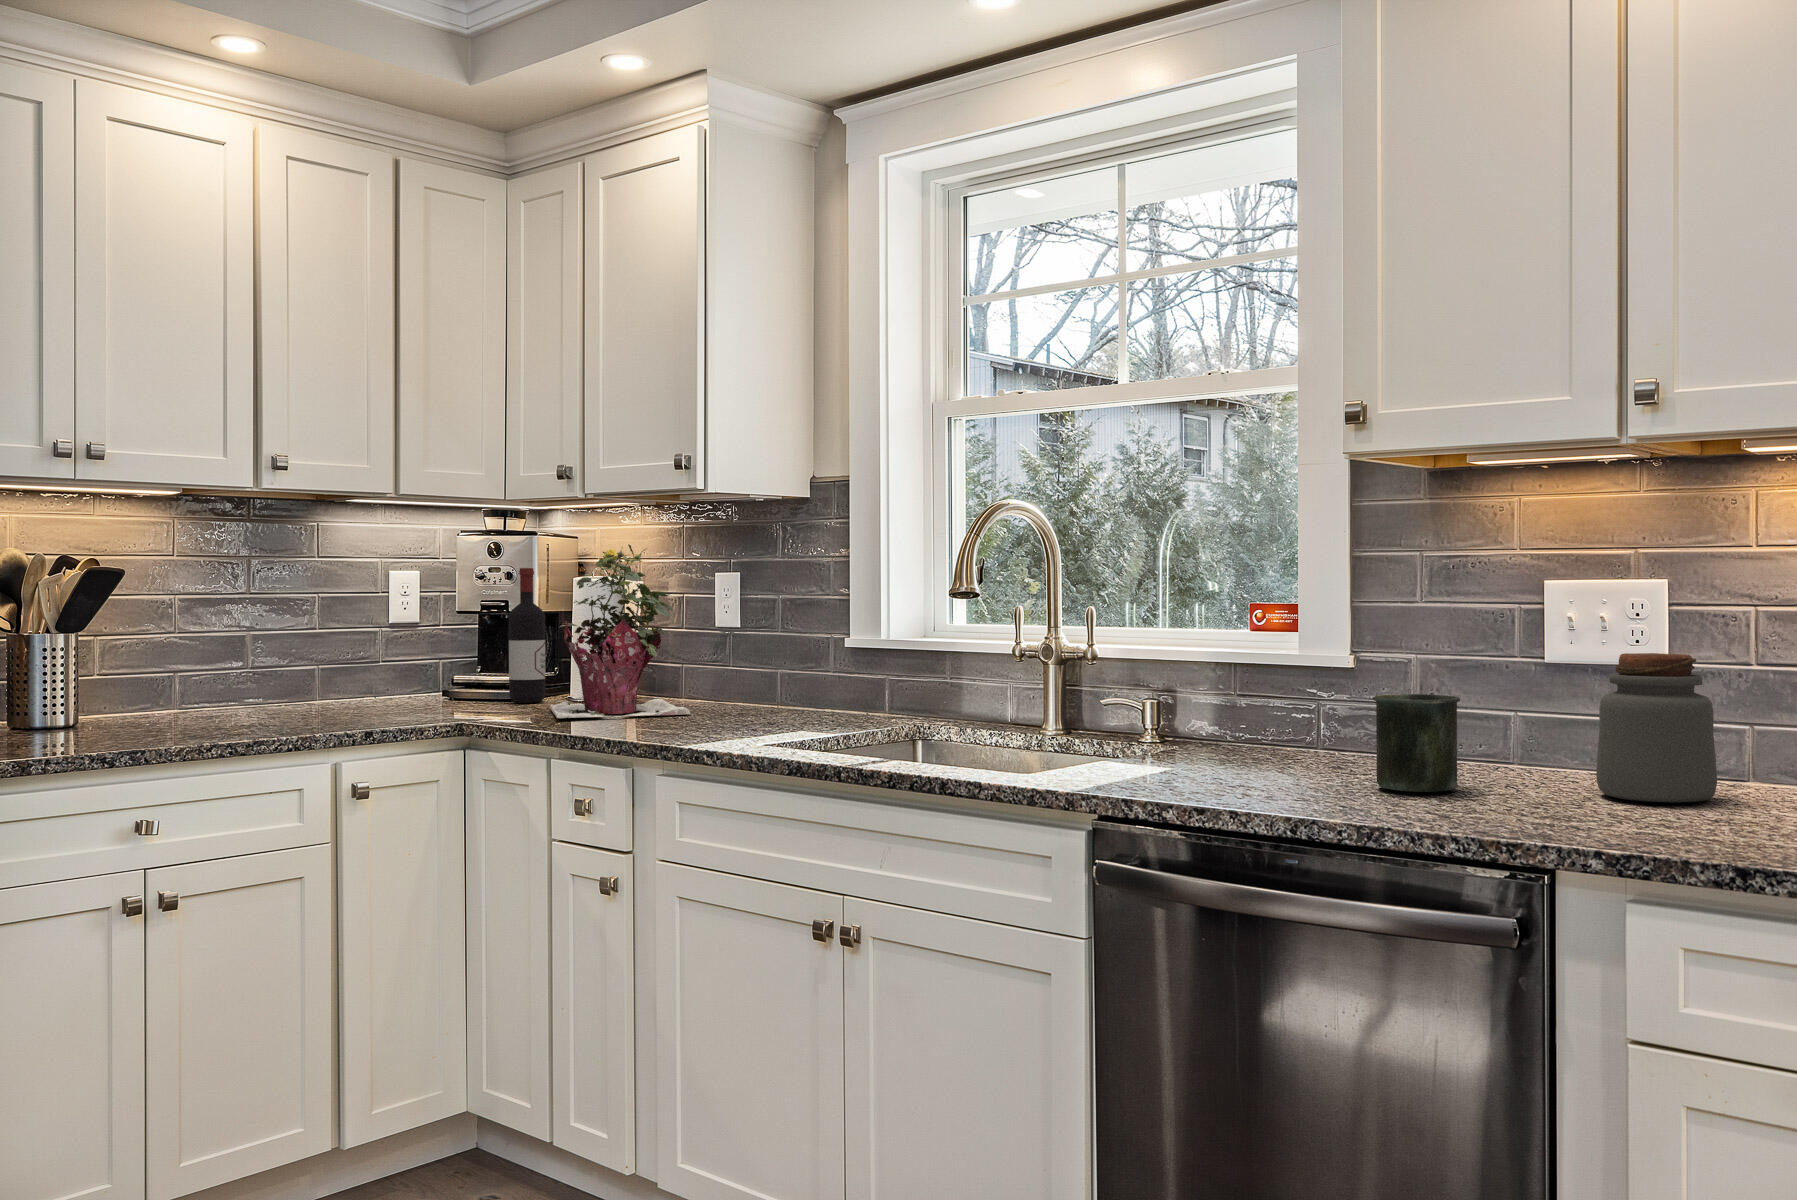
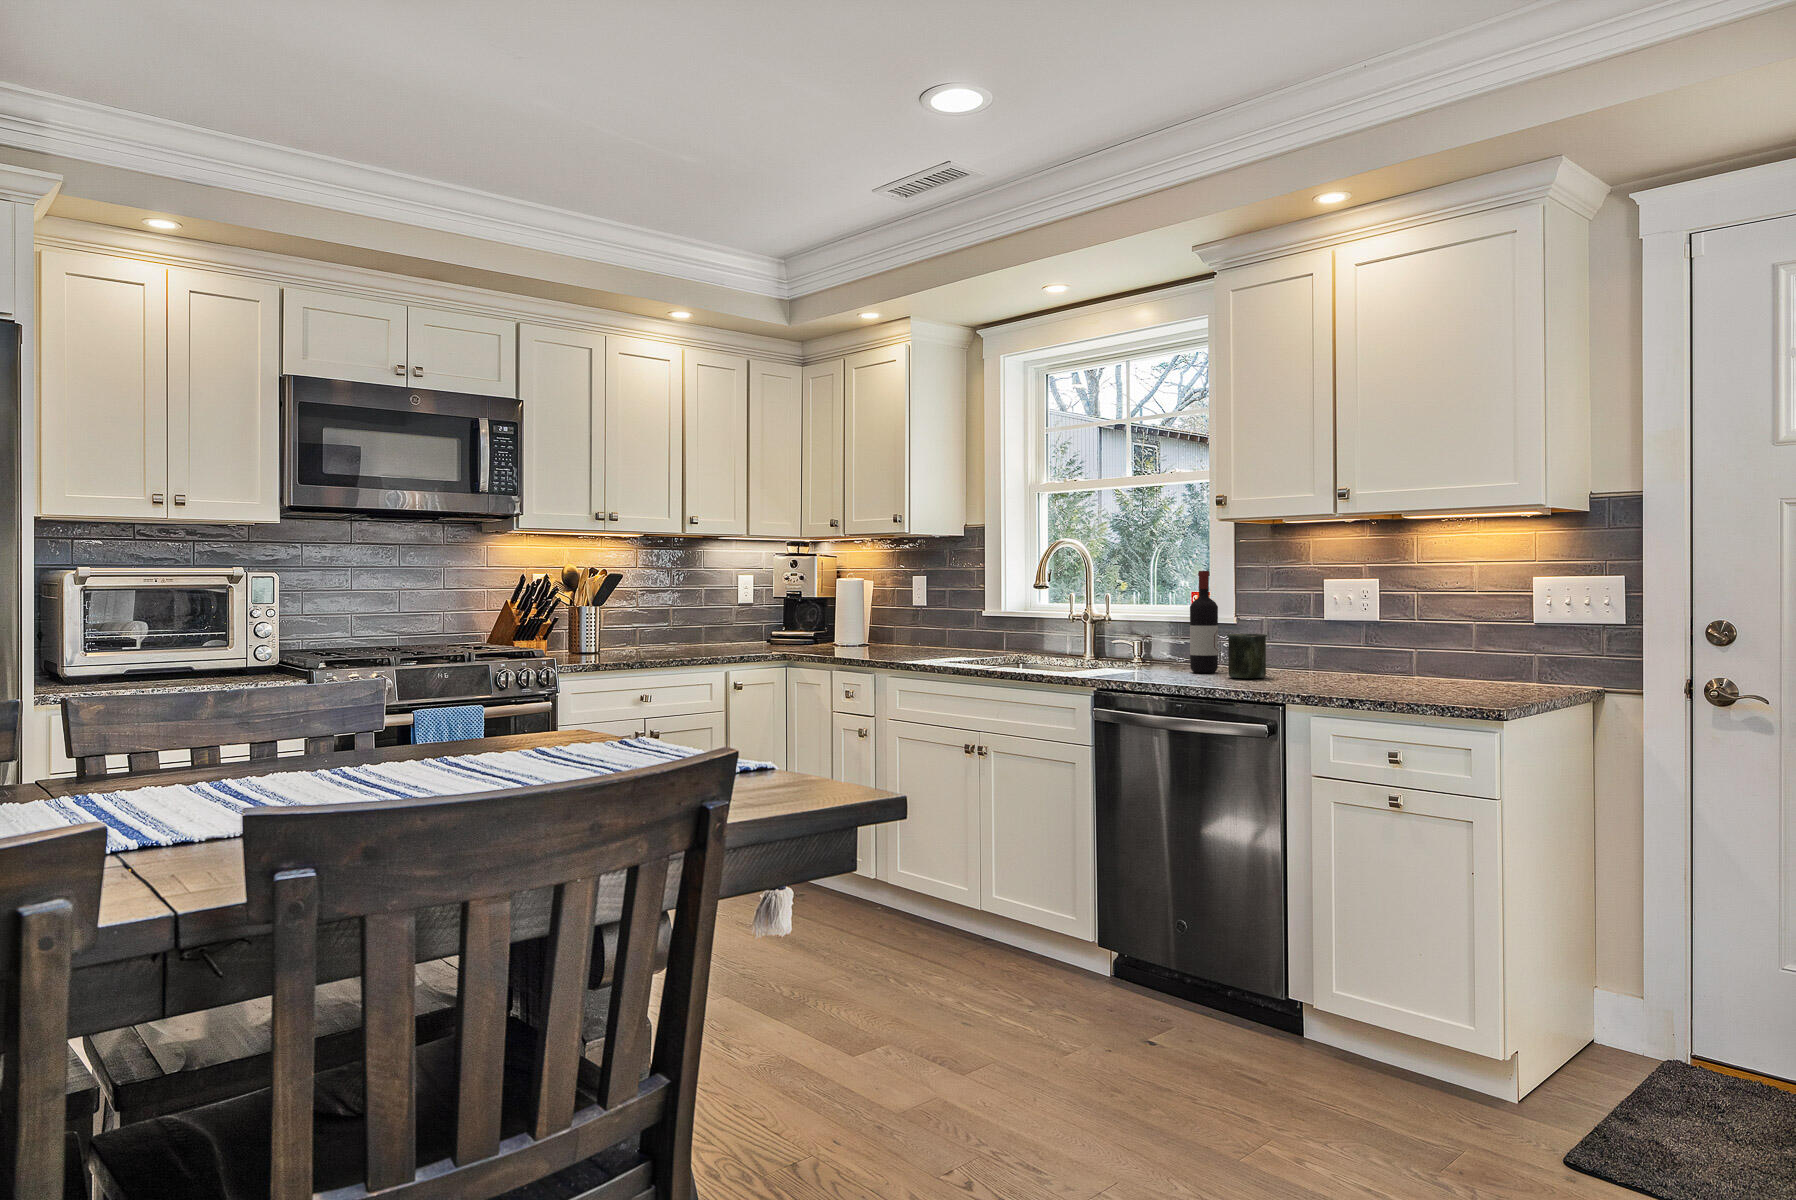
potted plant: present [550,545,690,718] -> none [827,562,902,652]
wine bottle: present [509,568,545,703] -> present [1190,571,1218,673]
jar: present [1596,653,1717,802] -> none [1328,614,1382,682]

